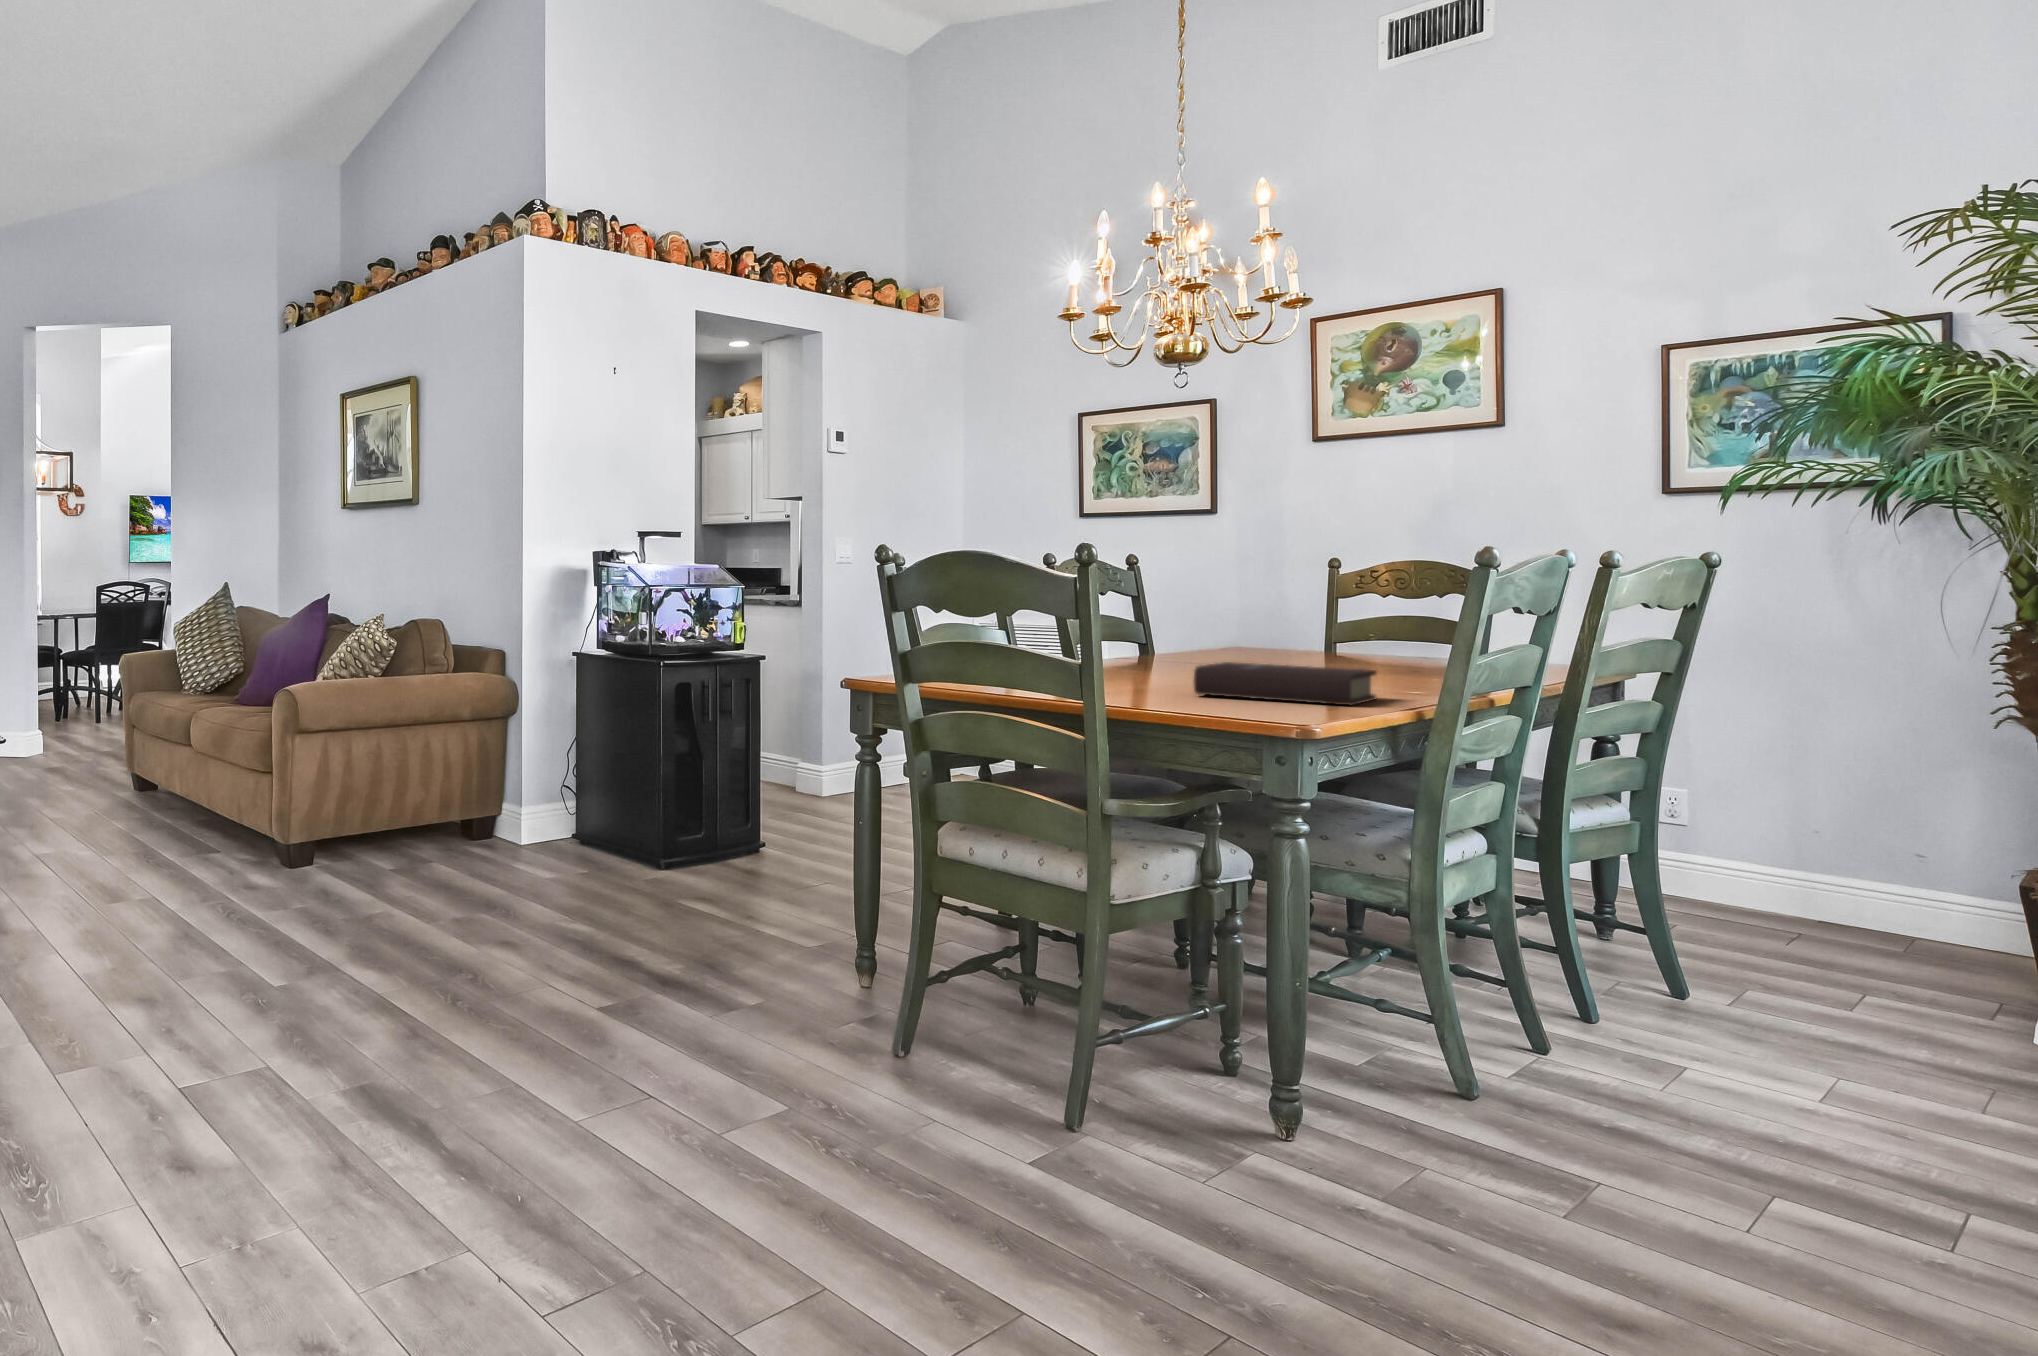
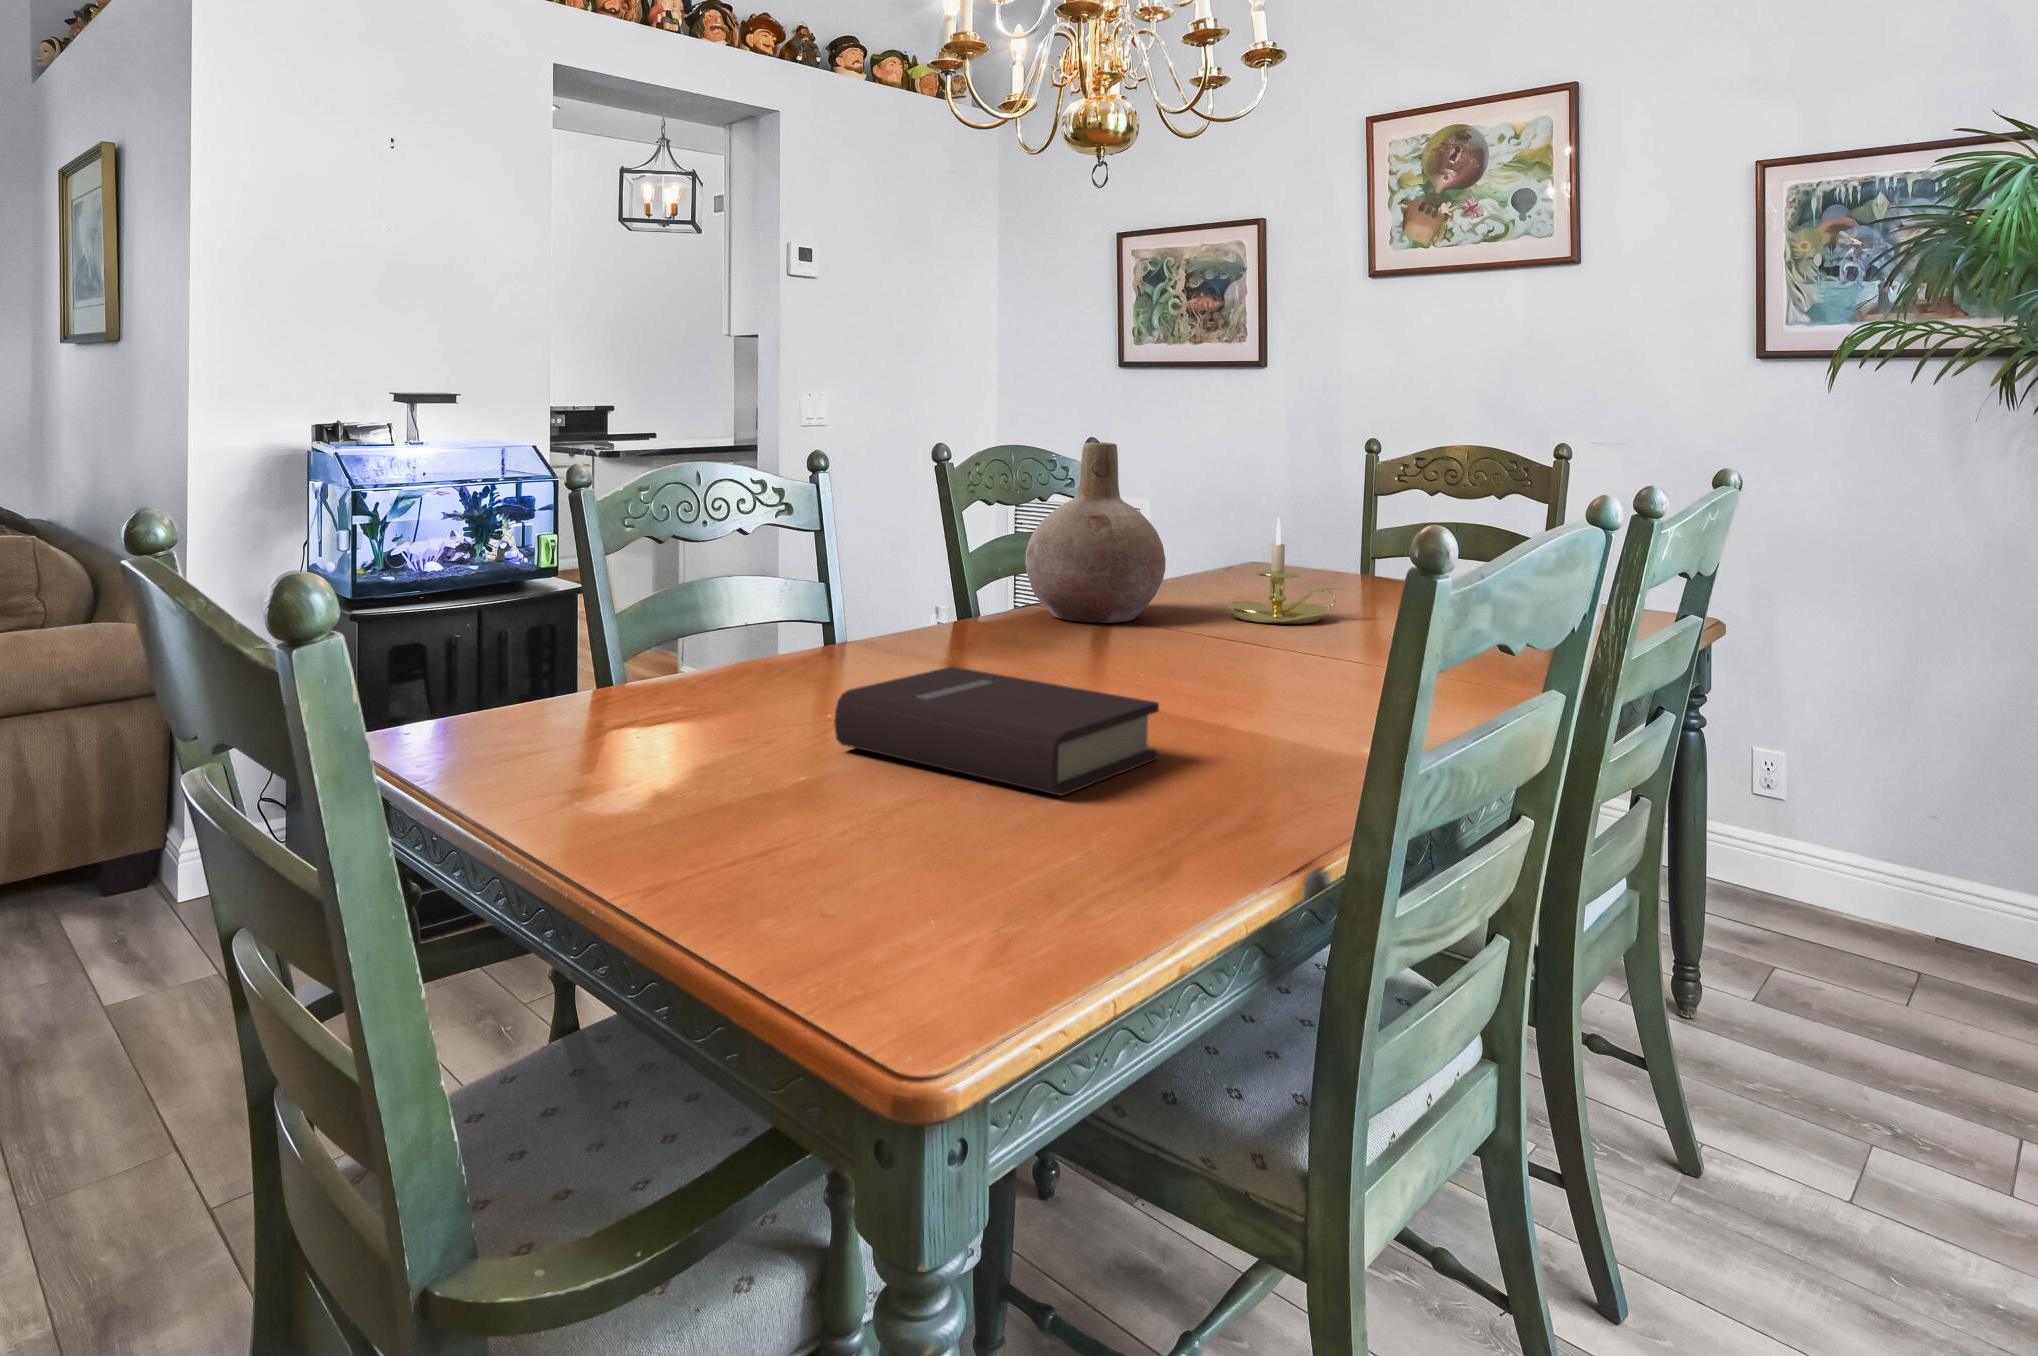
vase: none [1159,554,1259,666] -> present [1025,442,1166,623]
candle holder: none [1297,600,1382,667] -> present [1227,518,1344,624]

